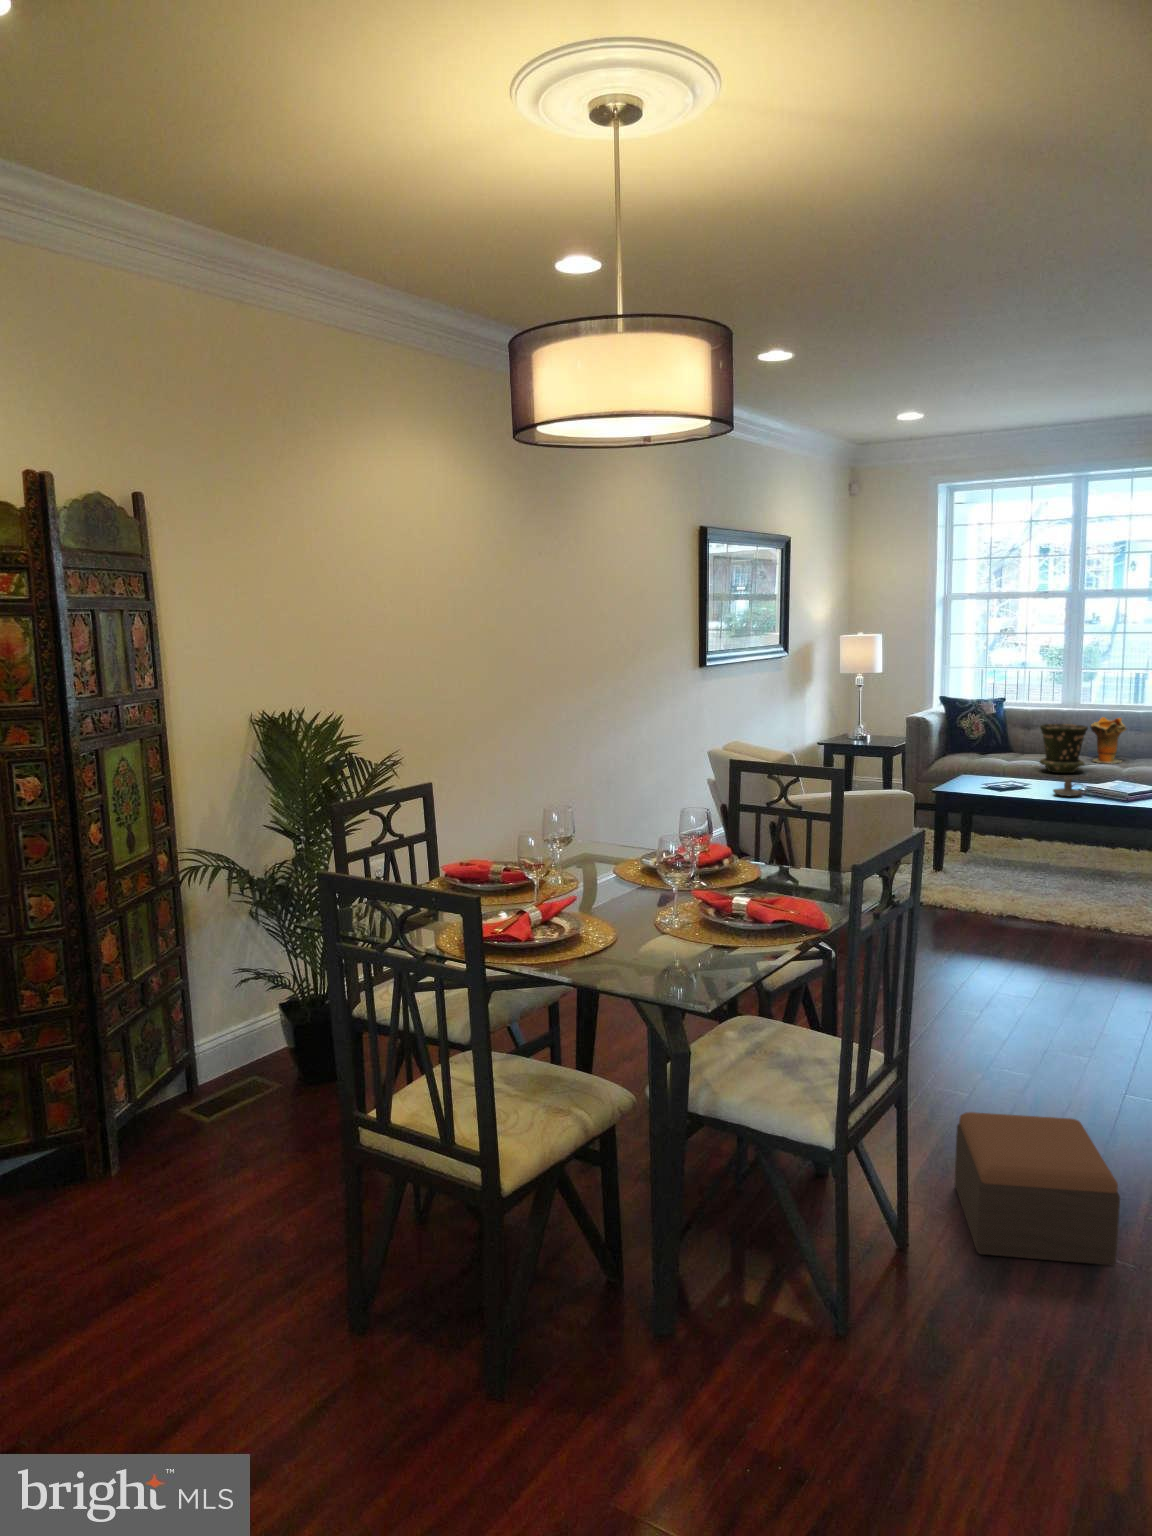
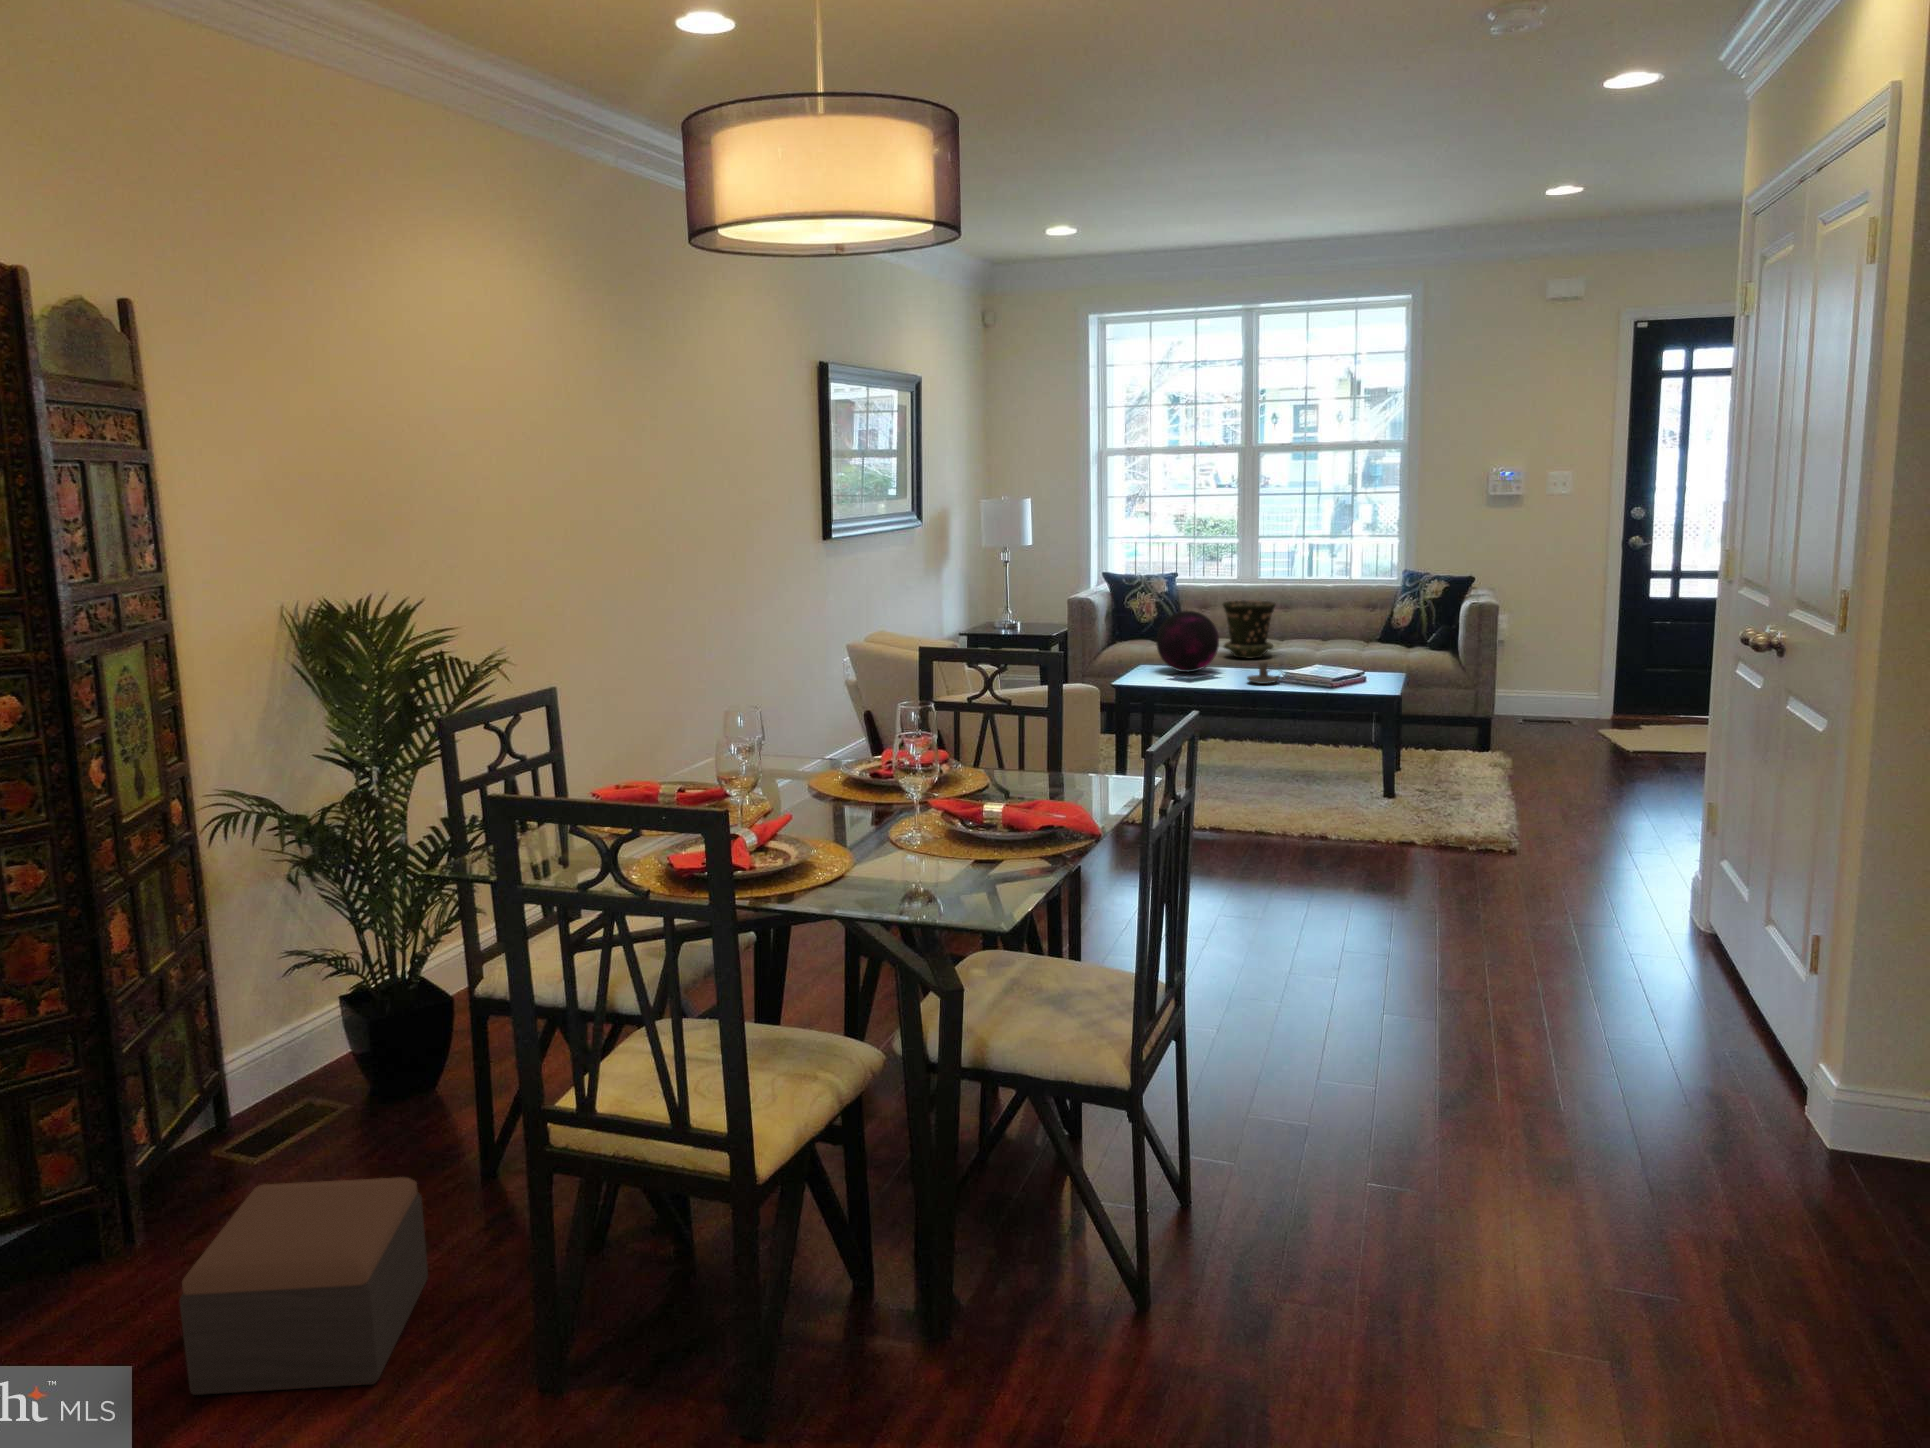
decorative vase: present [1091,717,1126,764] -> none [1274,592,1314,646]
decorative orb: none [976,732,1032,783] -> present [1156,611,1219,672]
footstool: present [954,1112,1120,1265] -> present [179,1177,428,1395]

